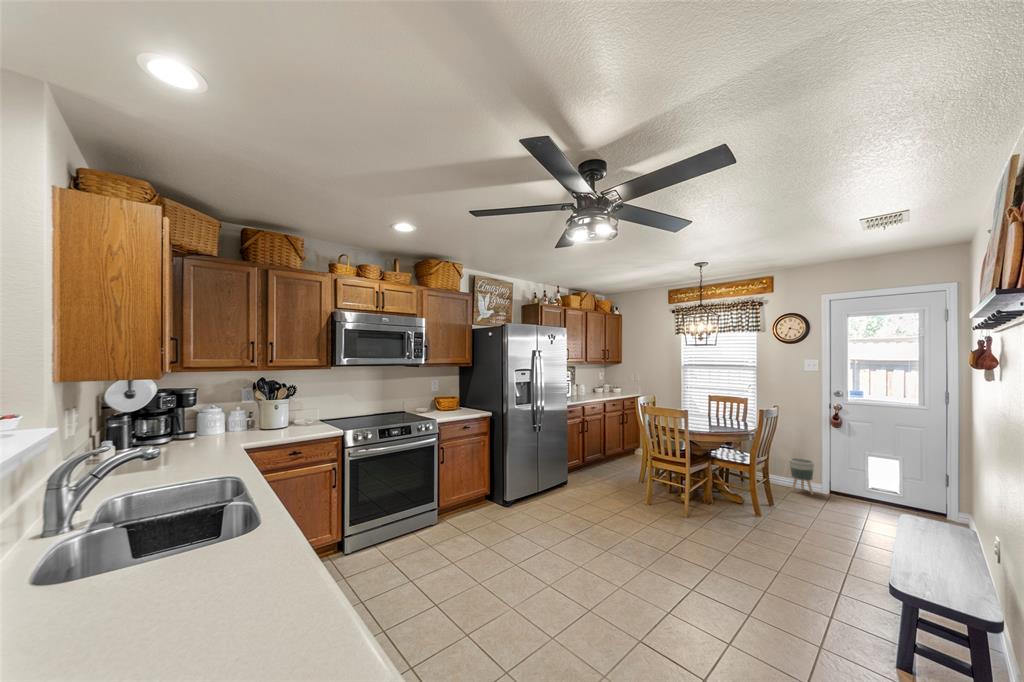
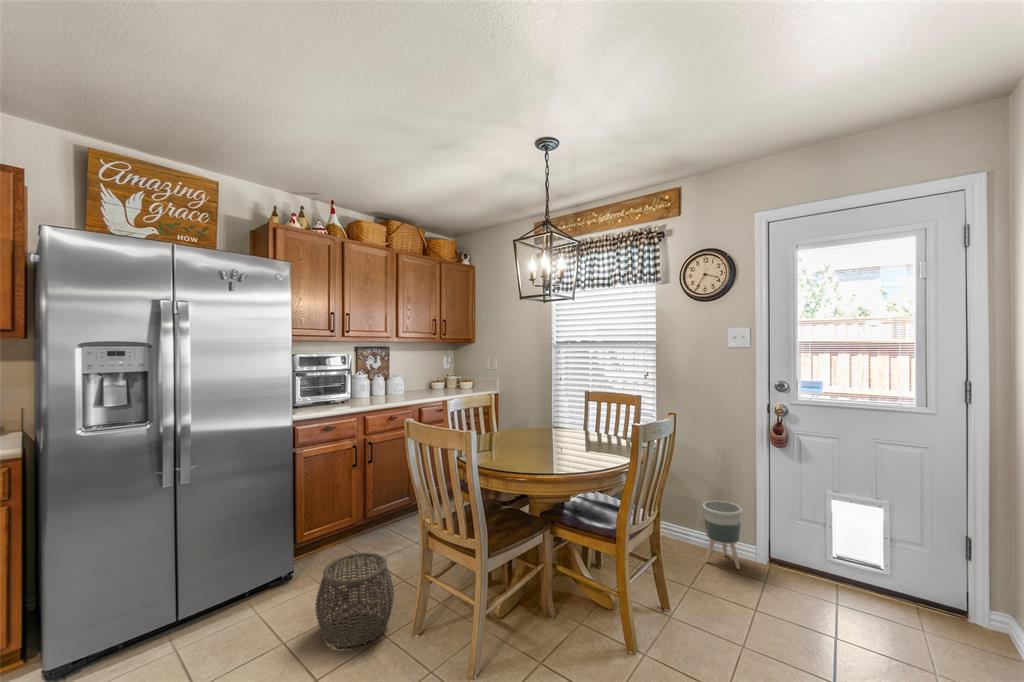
woven basket: none [600,469,637,509] -> present [315,553,394,648]

